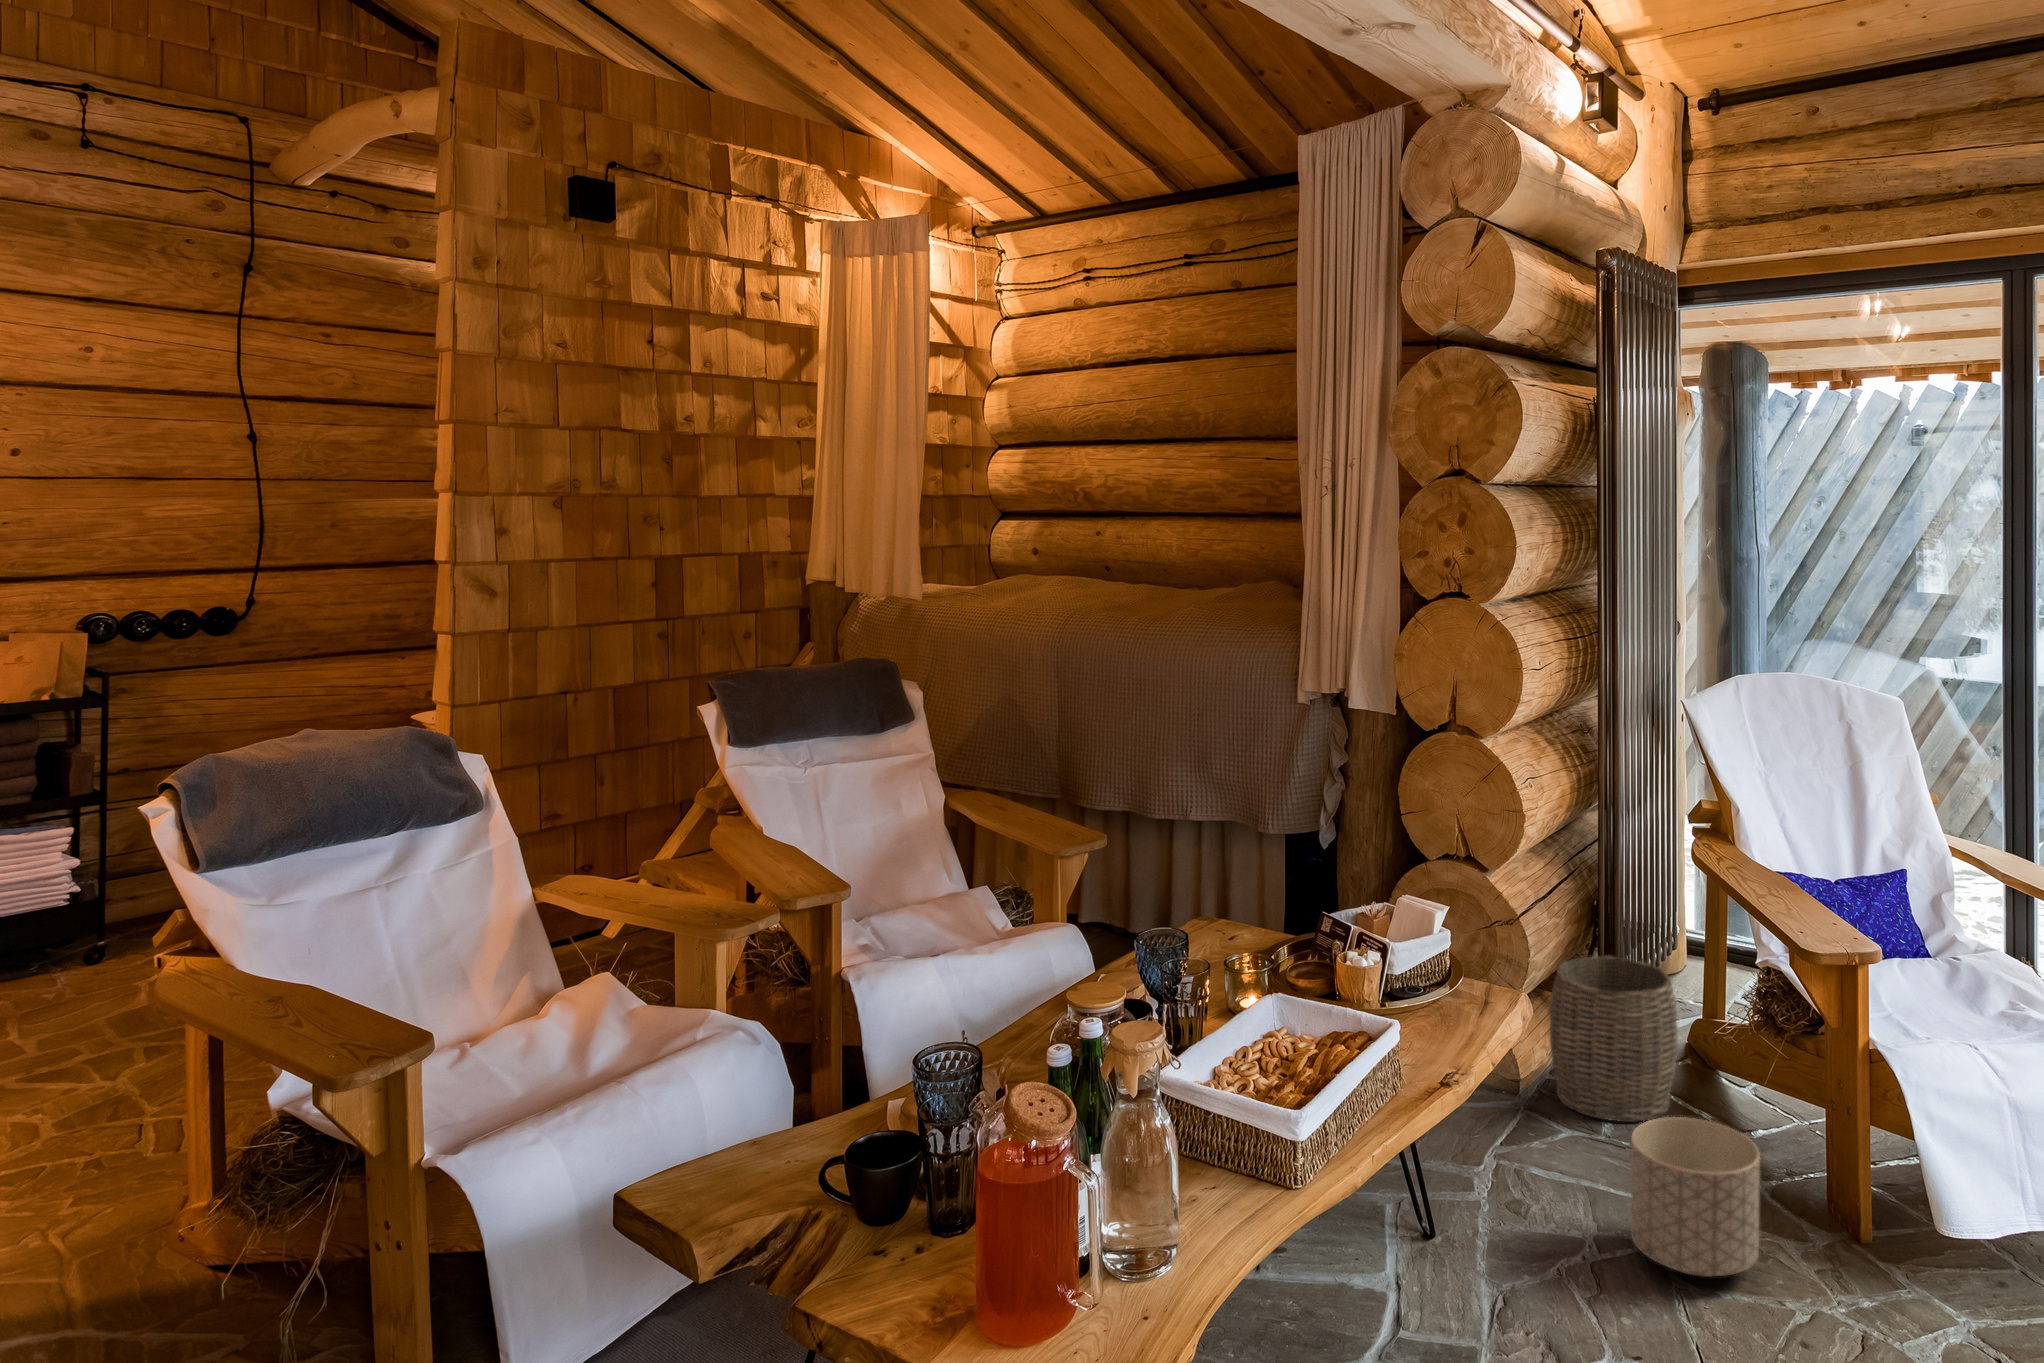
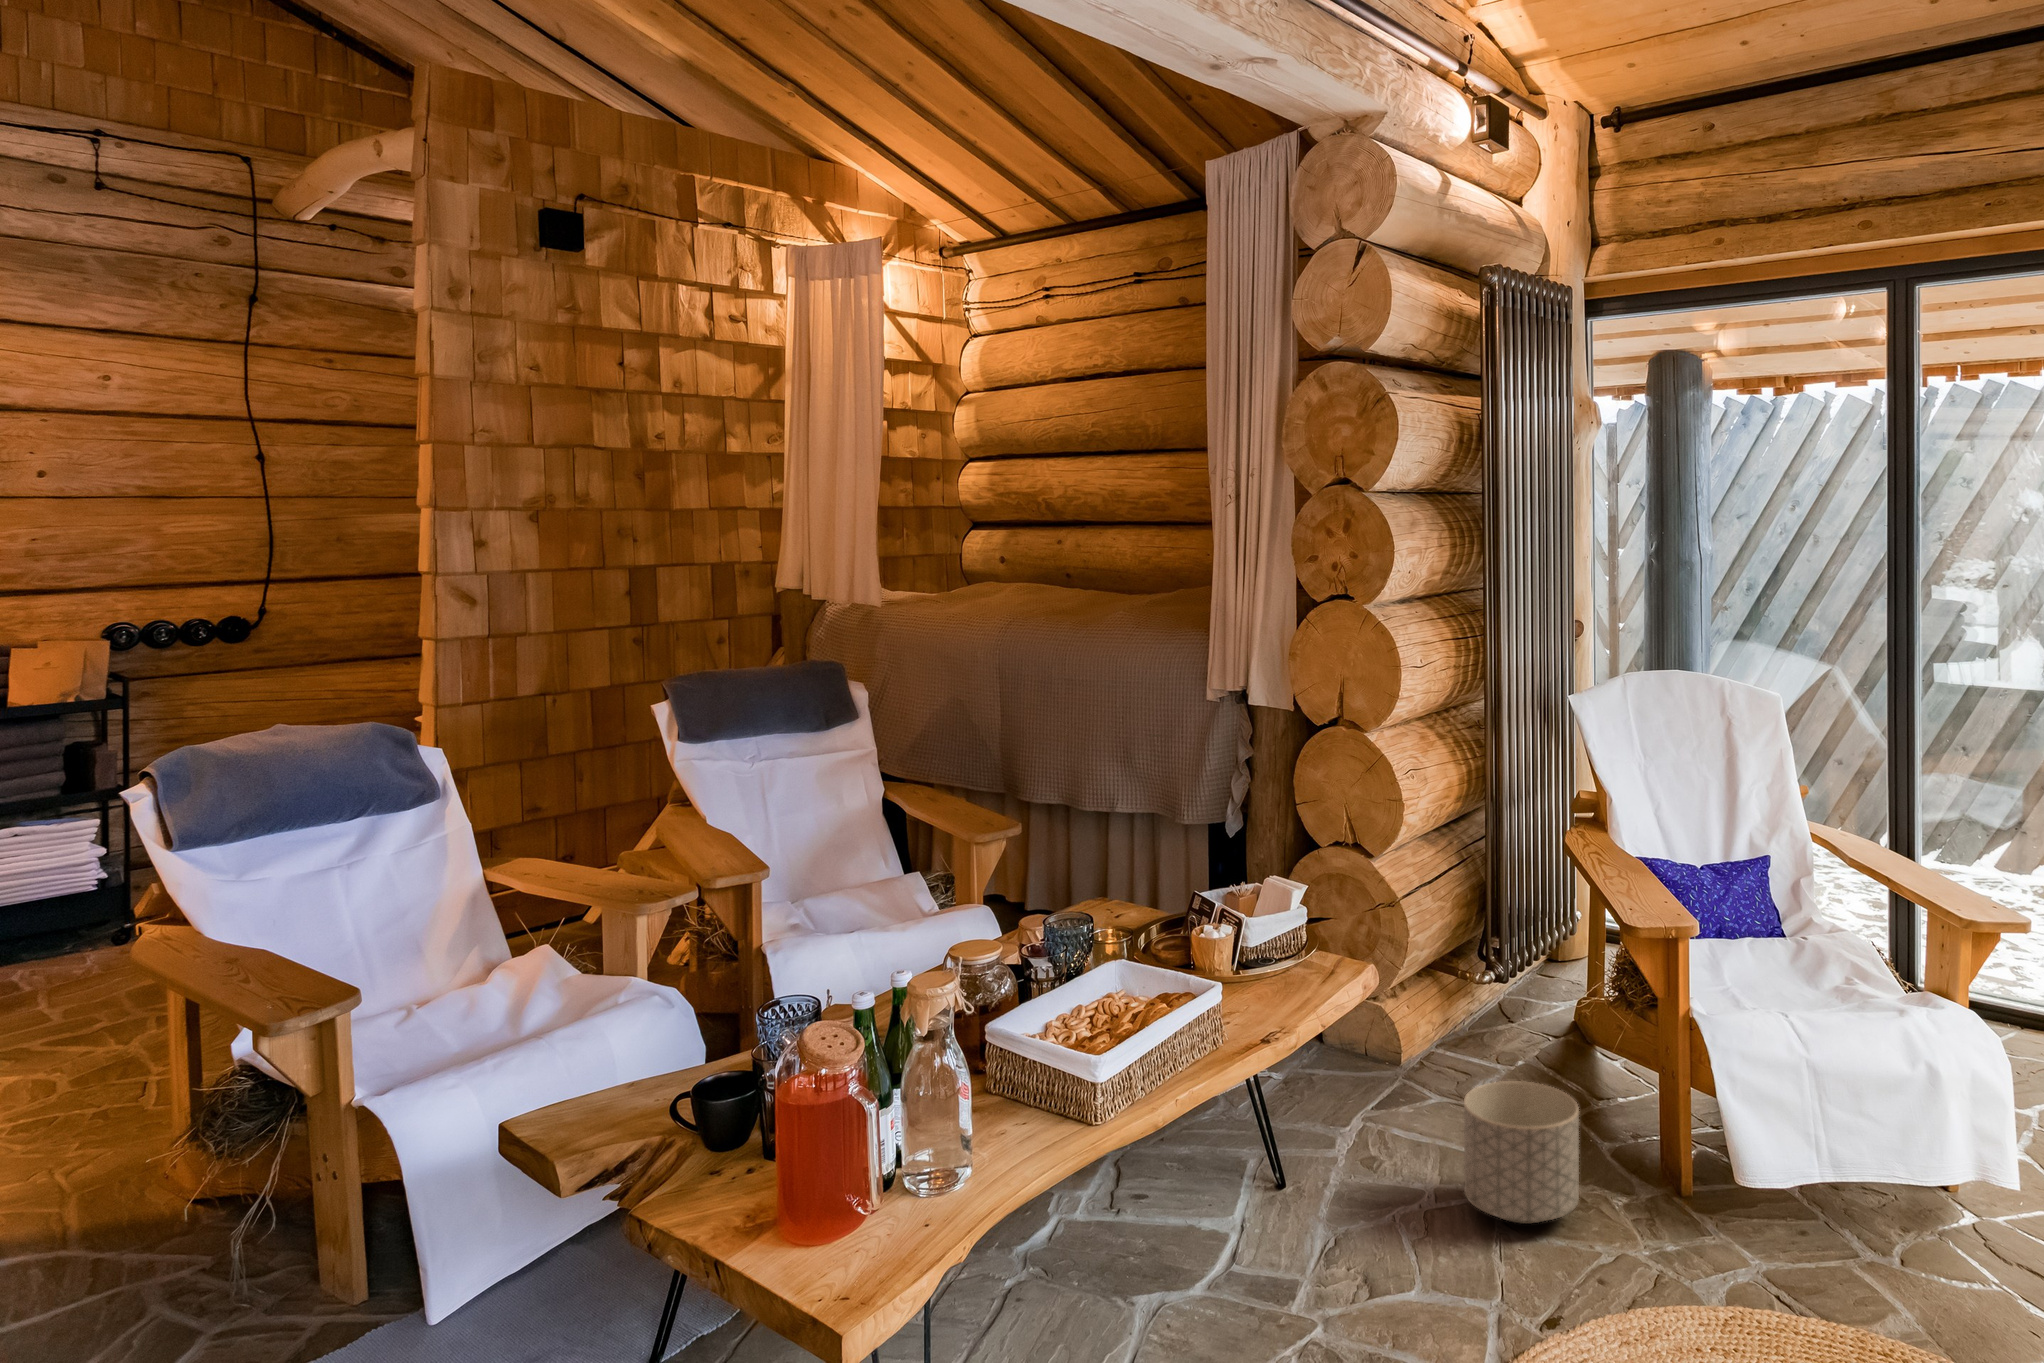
woven basket: present [1550,957,1678,1122] -> none [1434,940,1552,1093]

